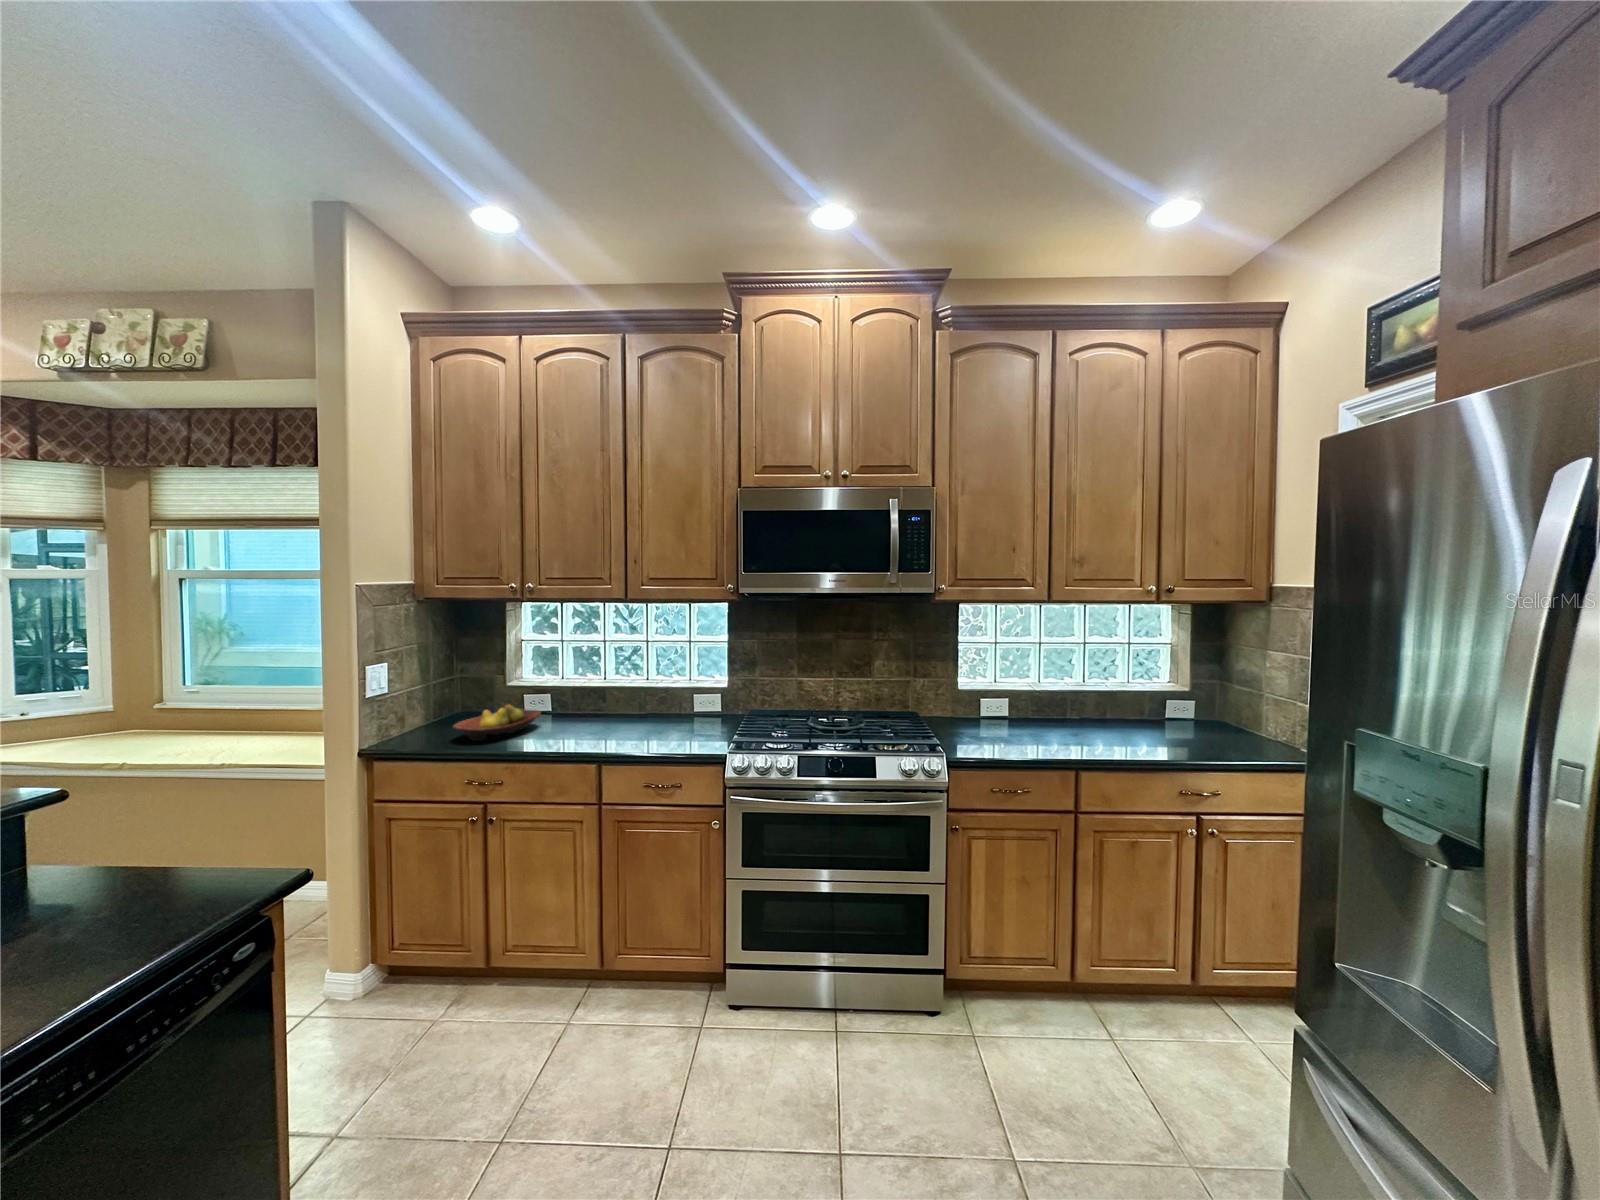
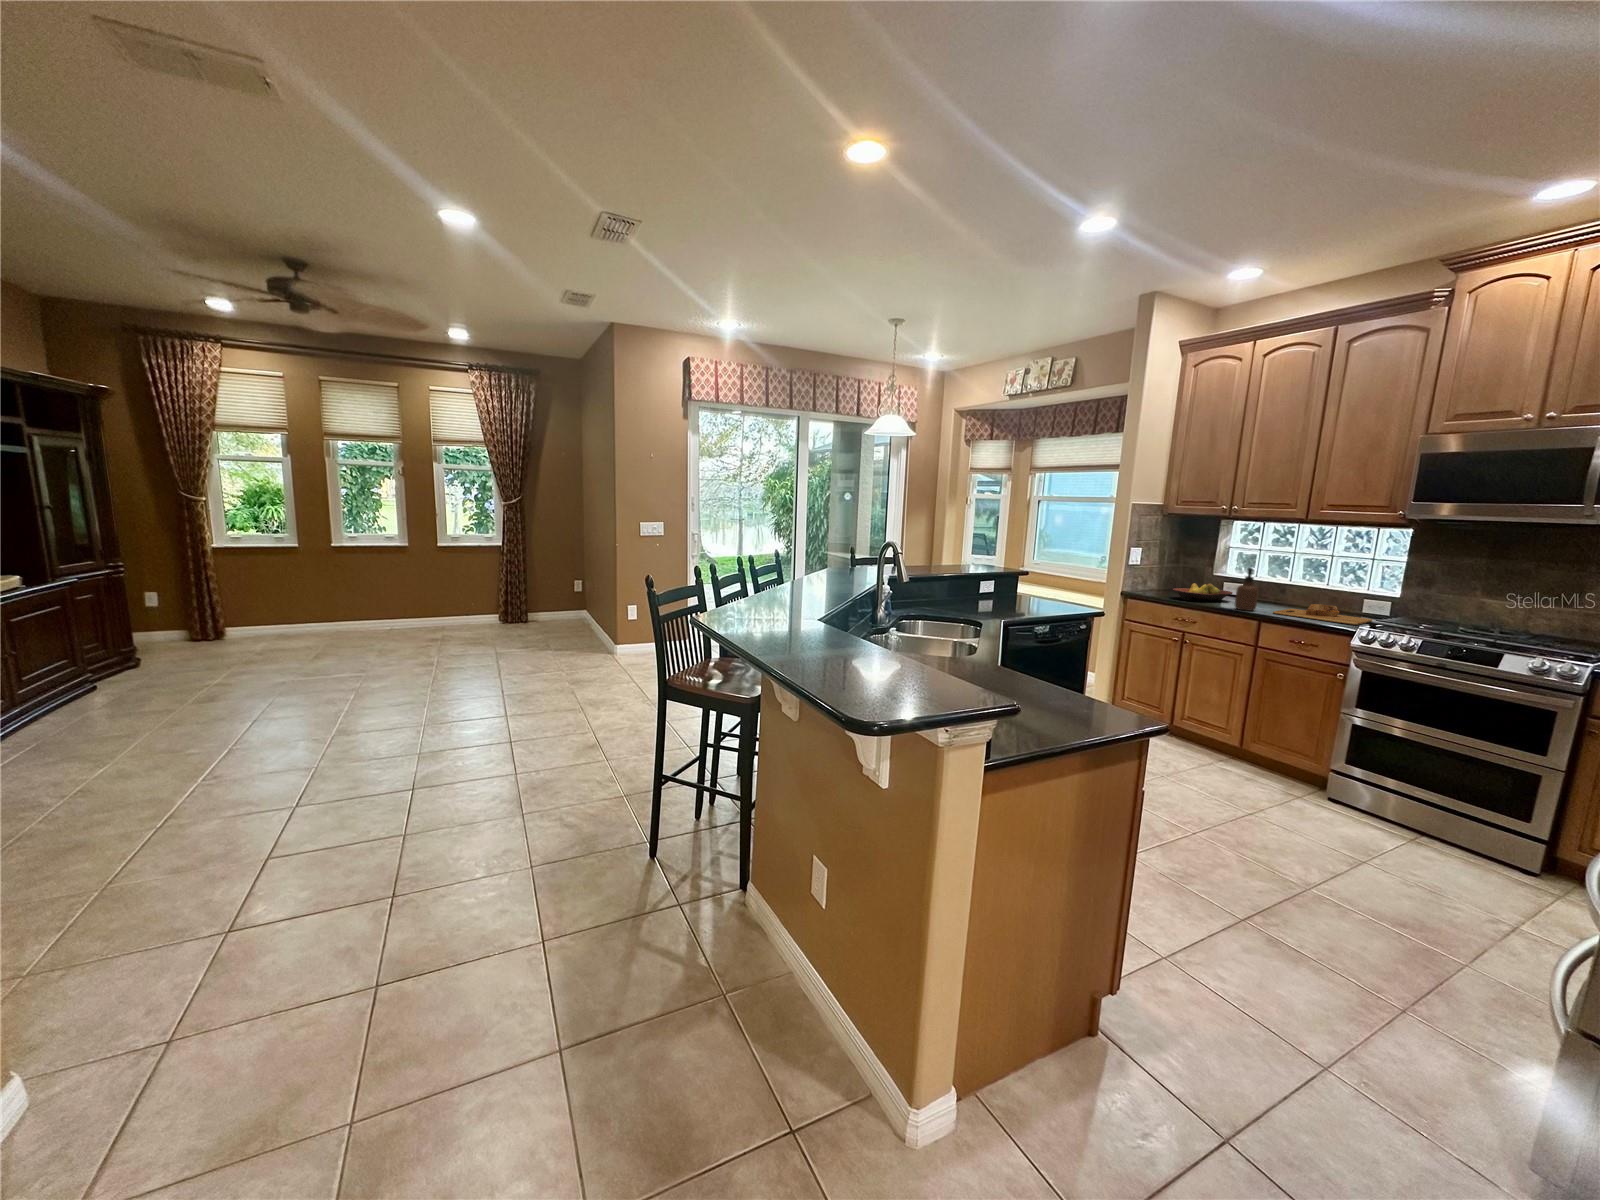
soap dispenser: none [554,678,584,745] -> present [1235,568,1258,611]
cutting board: none [607,713,711,741] -> present [1273,604,1372,625]

